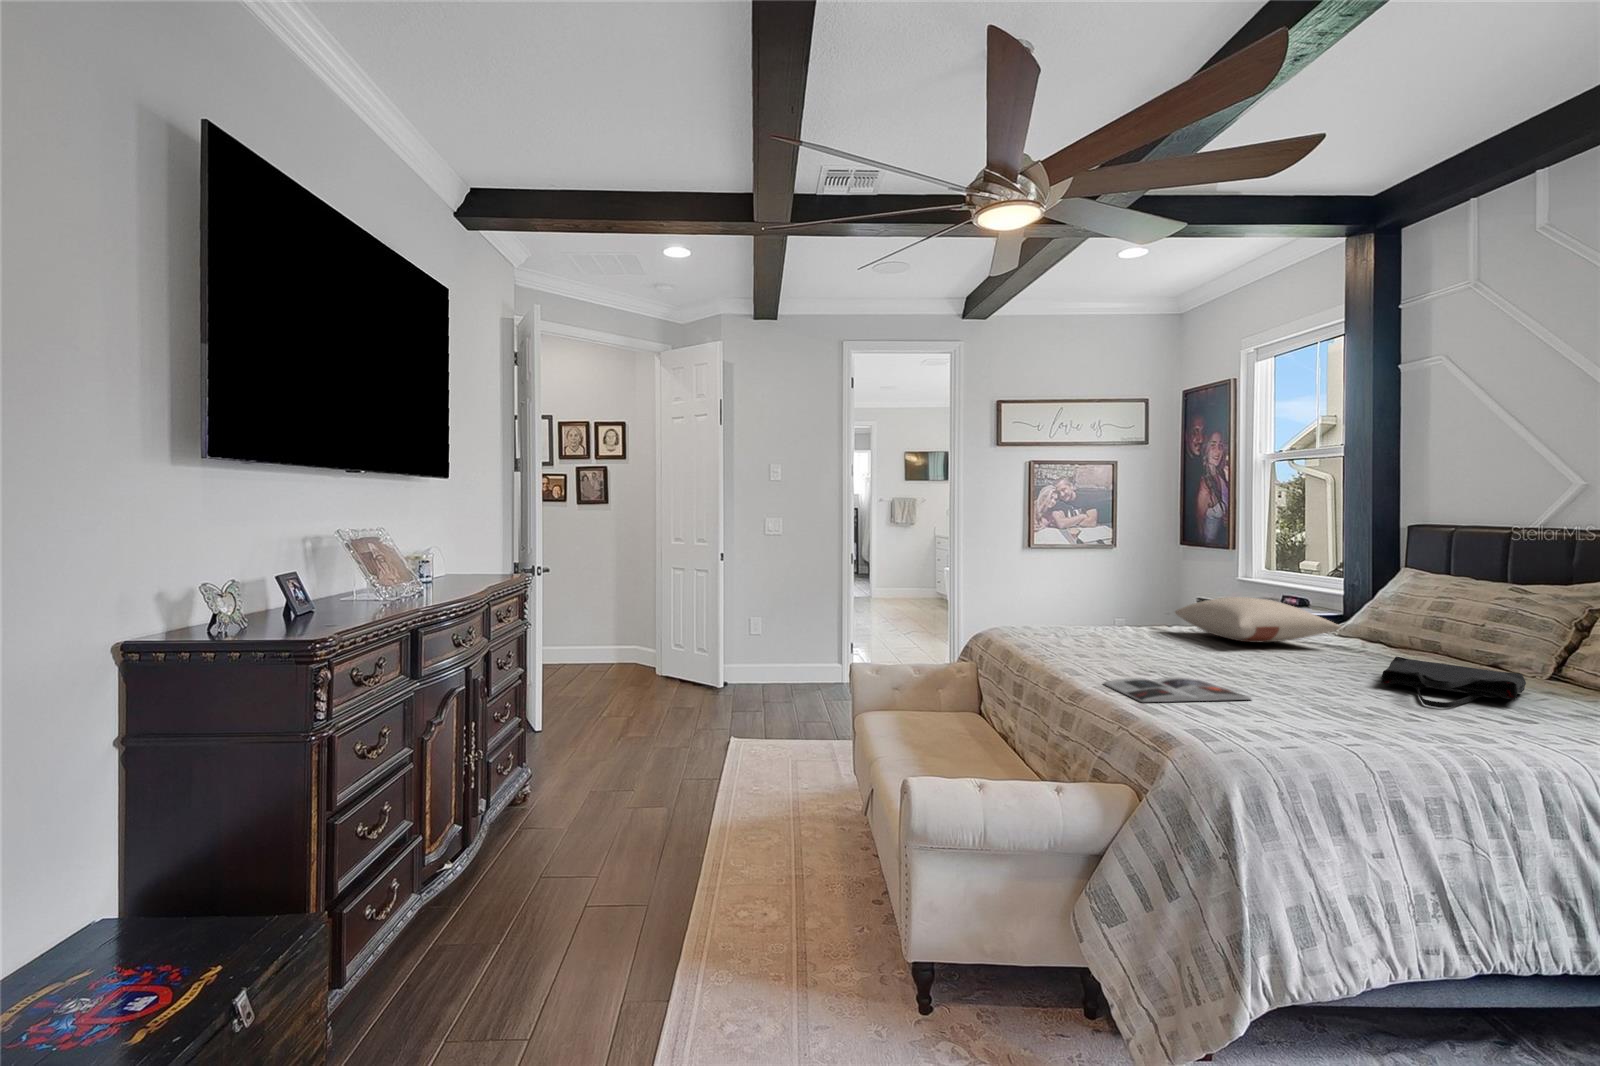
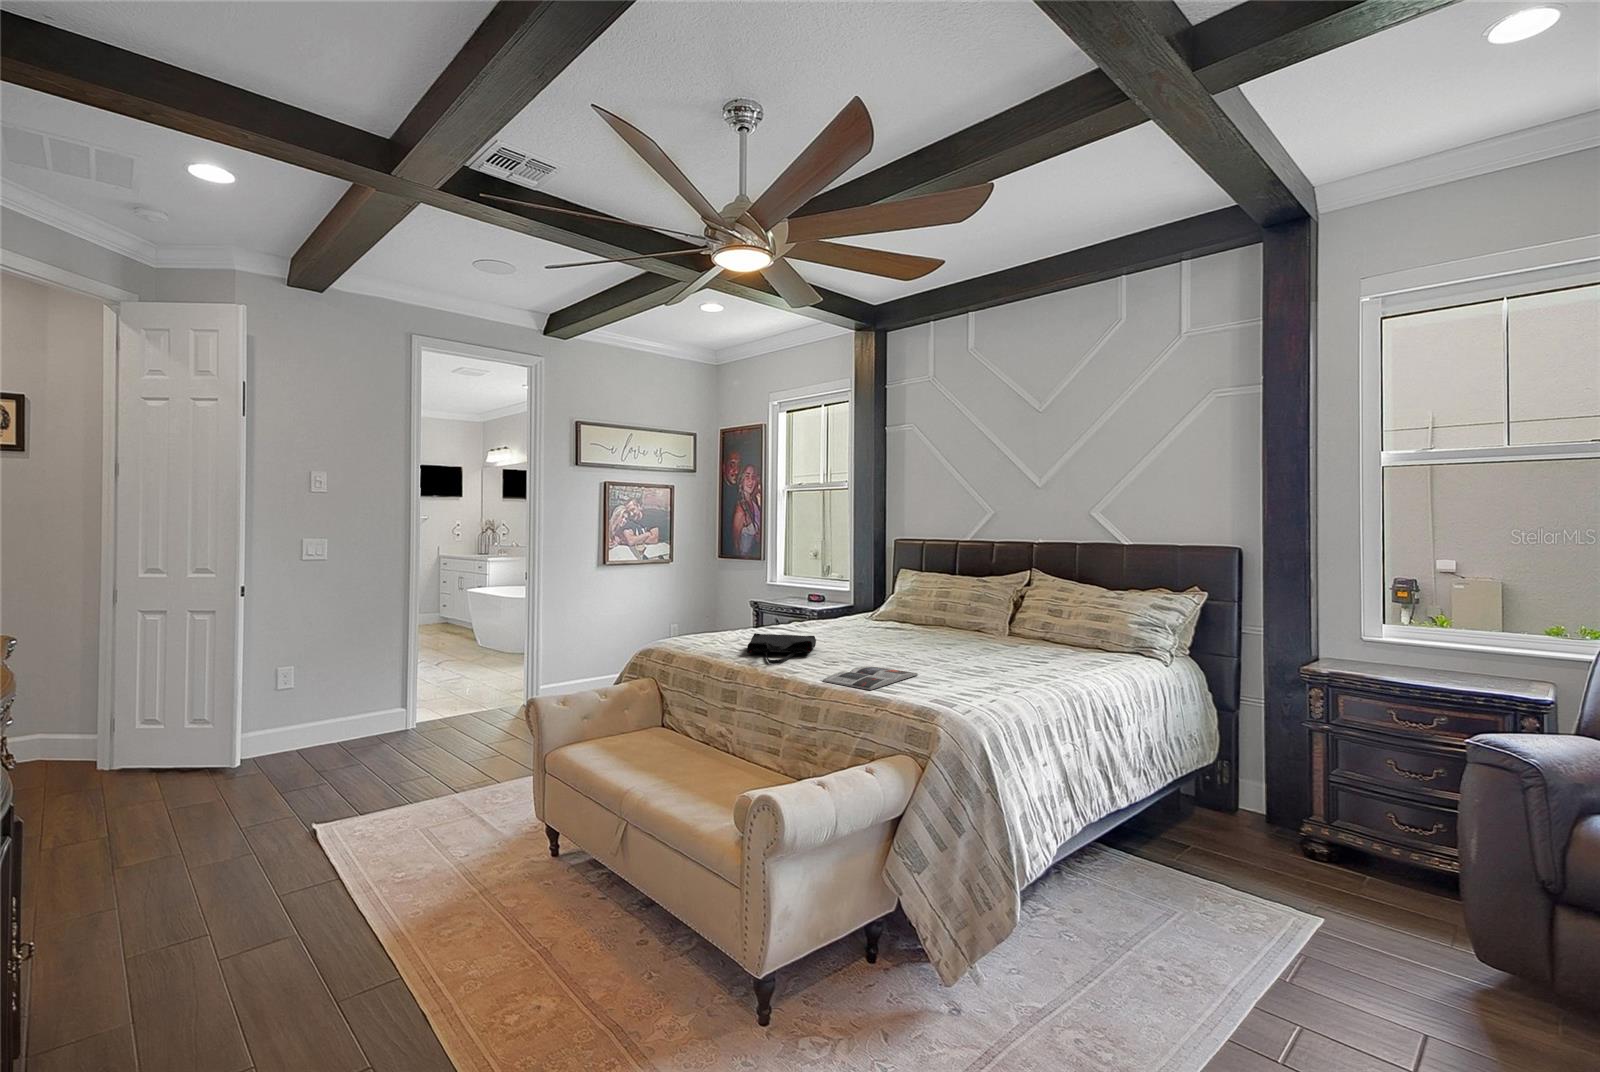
pillow: present [1175,597,1341,642] -> none [789,599,897,634]
tote bag: present [1381,657,1526,708] -> present [747,633,816,664]

